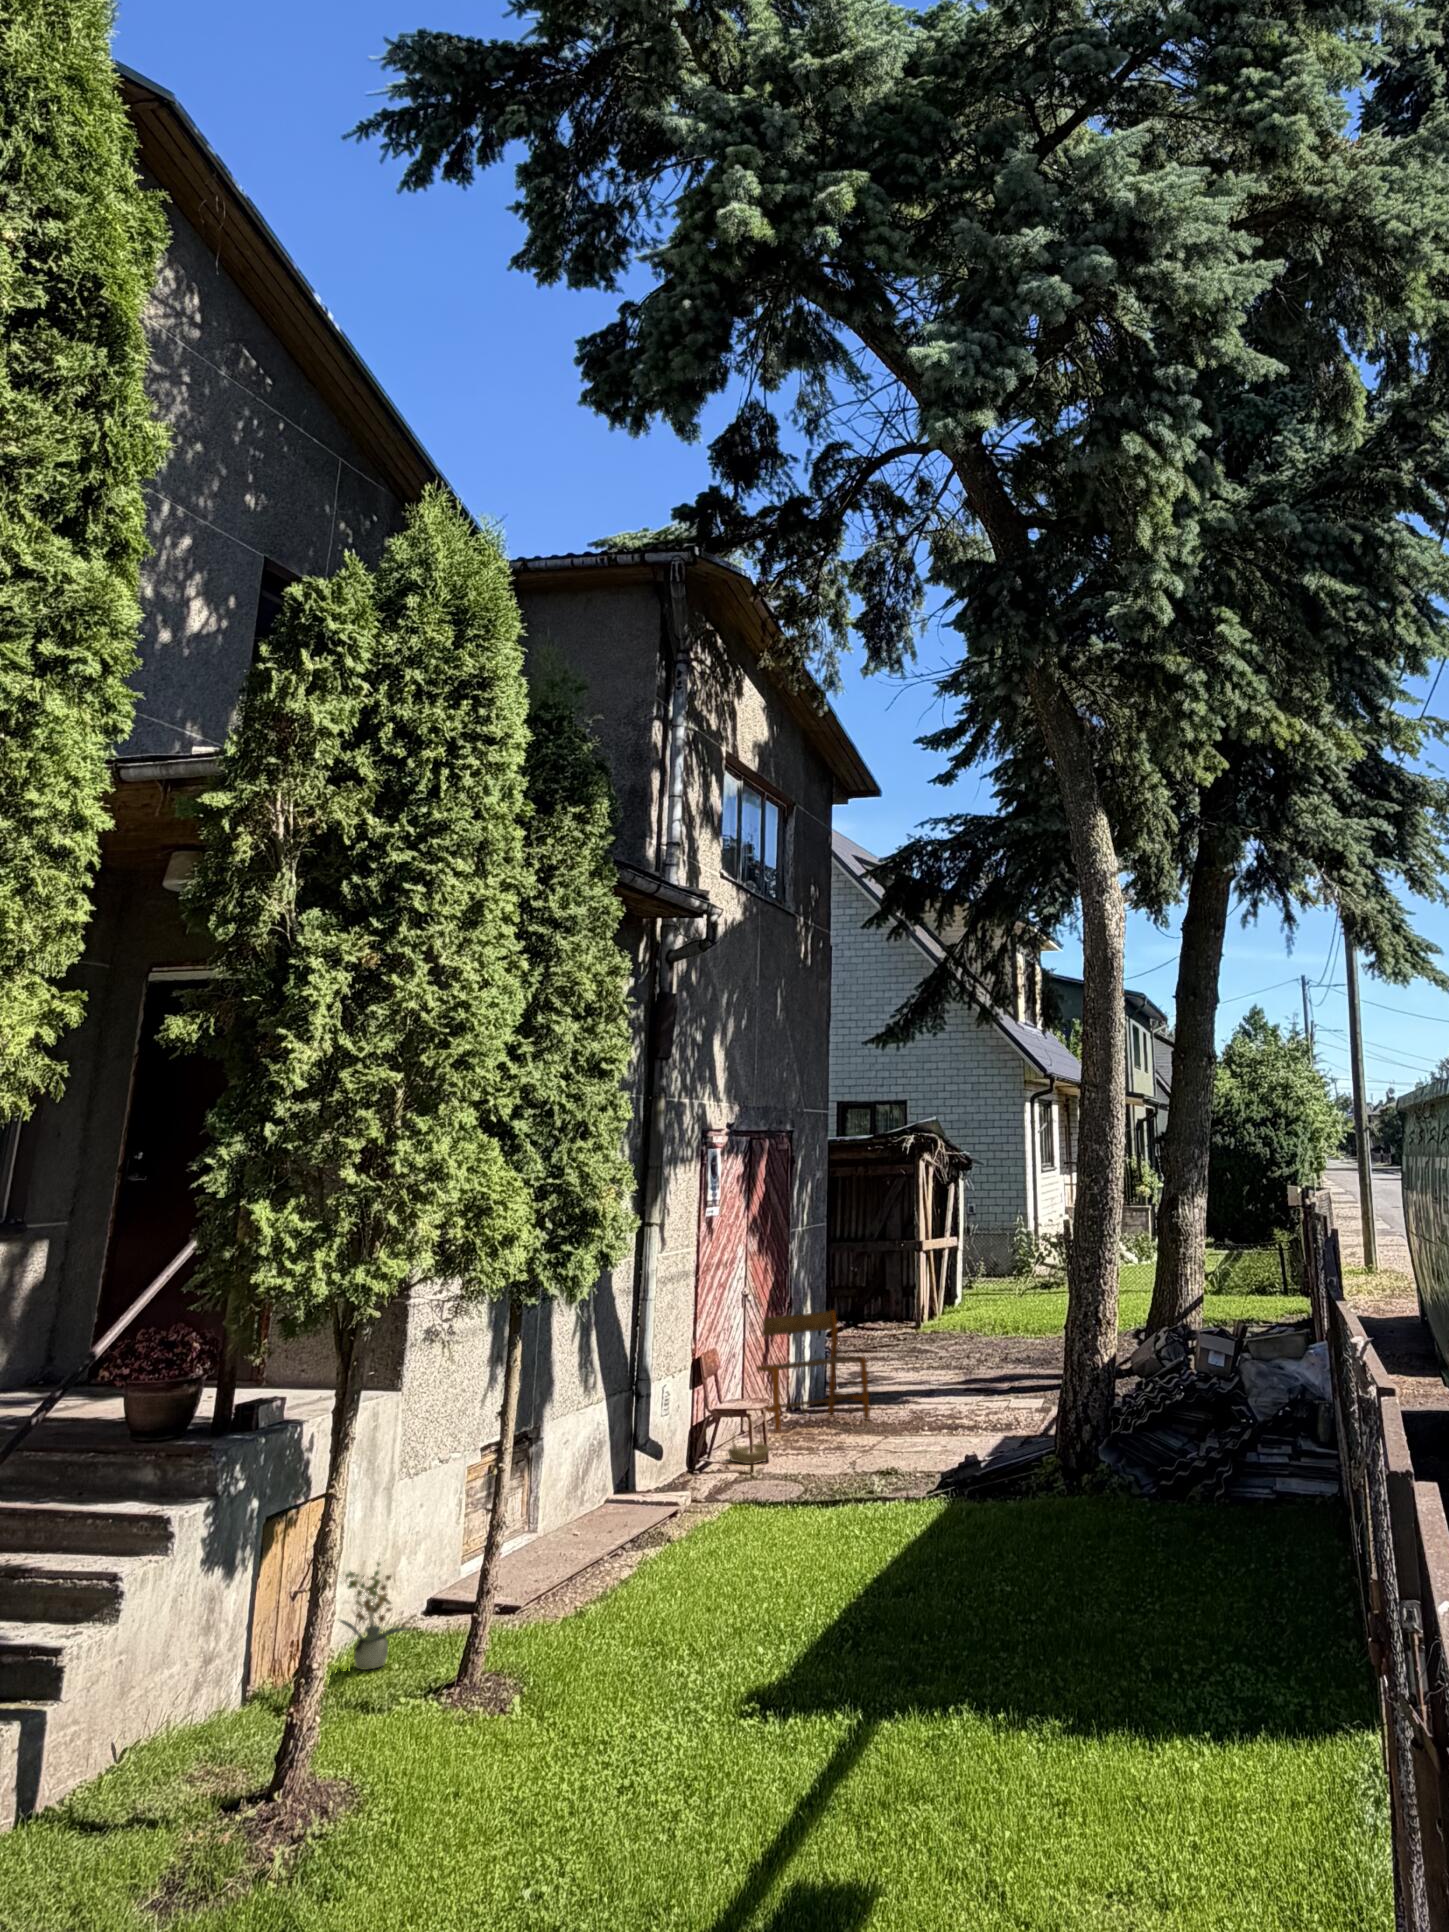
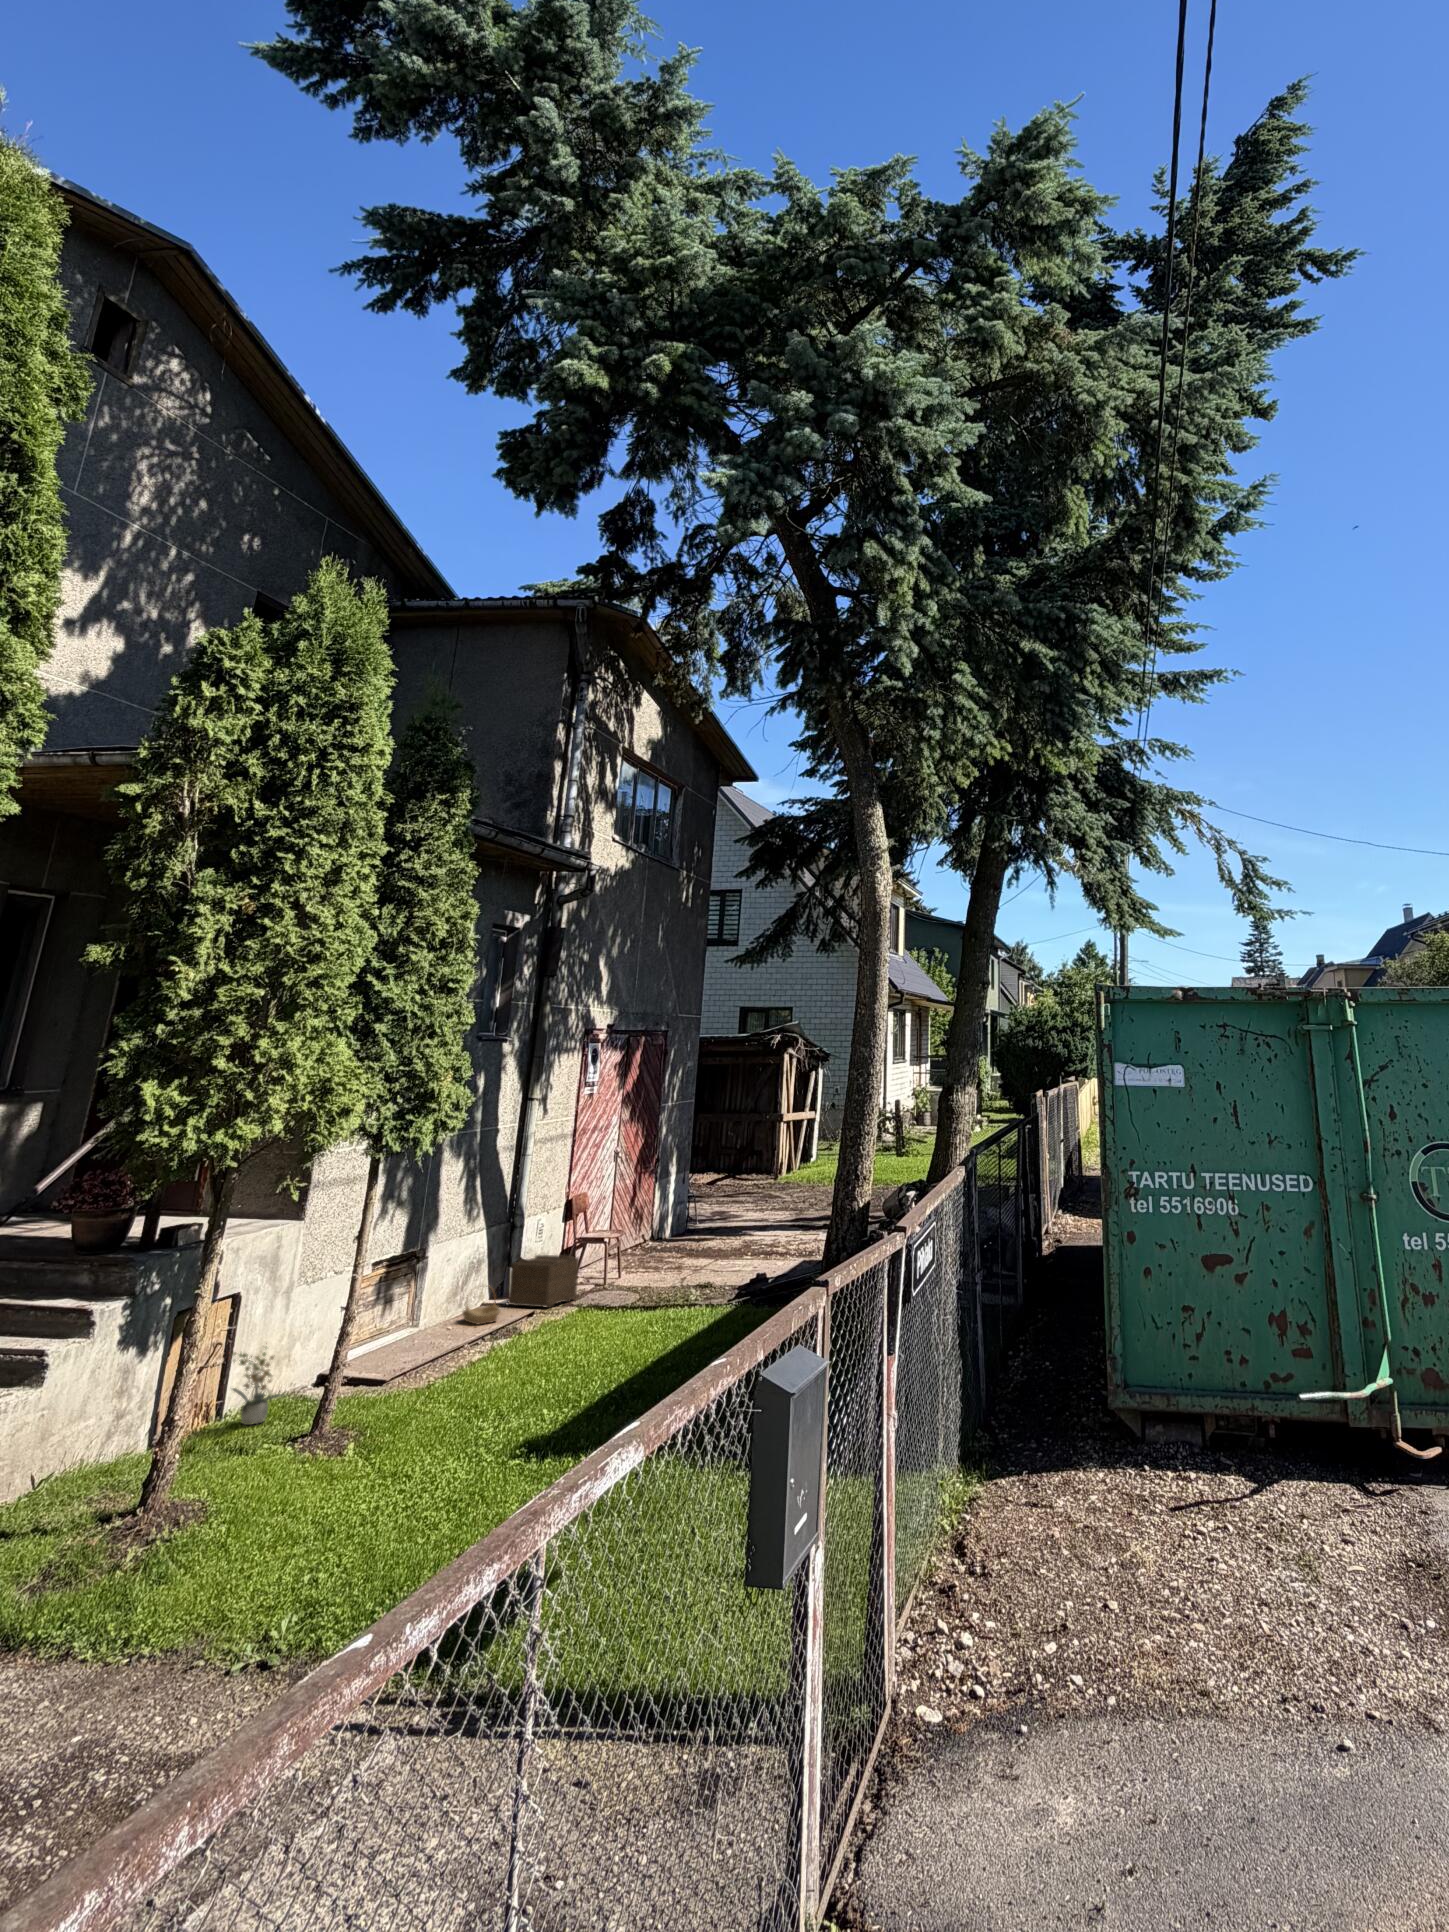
bench: present [757,1310,870,1433] -> none [617,1166,710,1257]
basket: present [728,1422,771,1464] -> present [462,1286,500,1325]
wooden crate: none [638,1432,726,1503] -> present [508,1255,579,1308]

